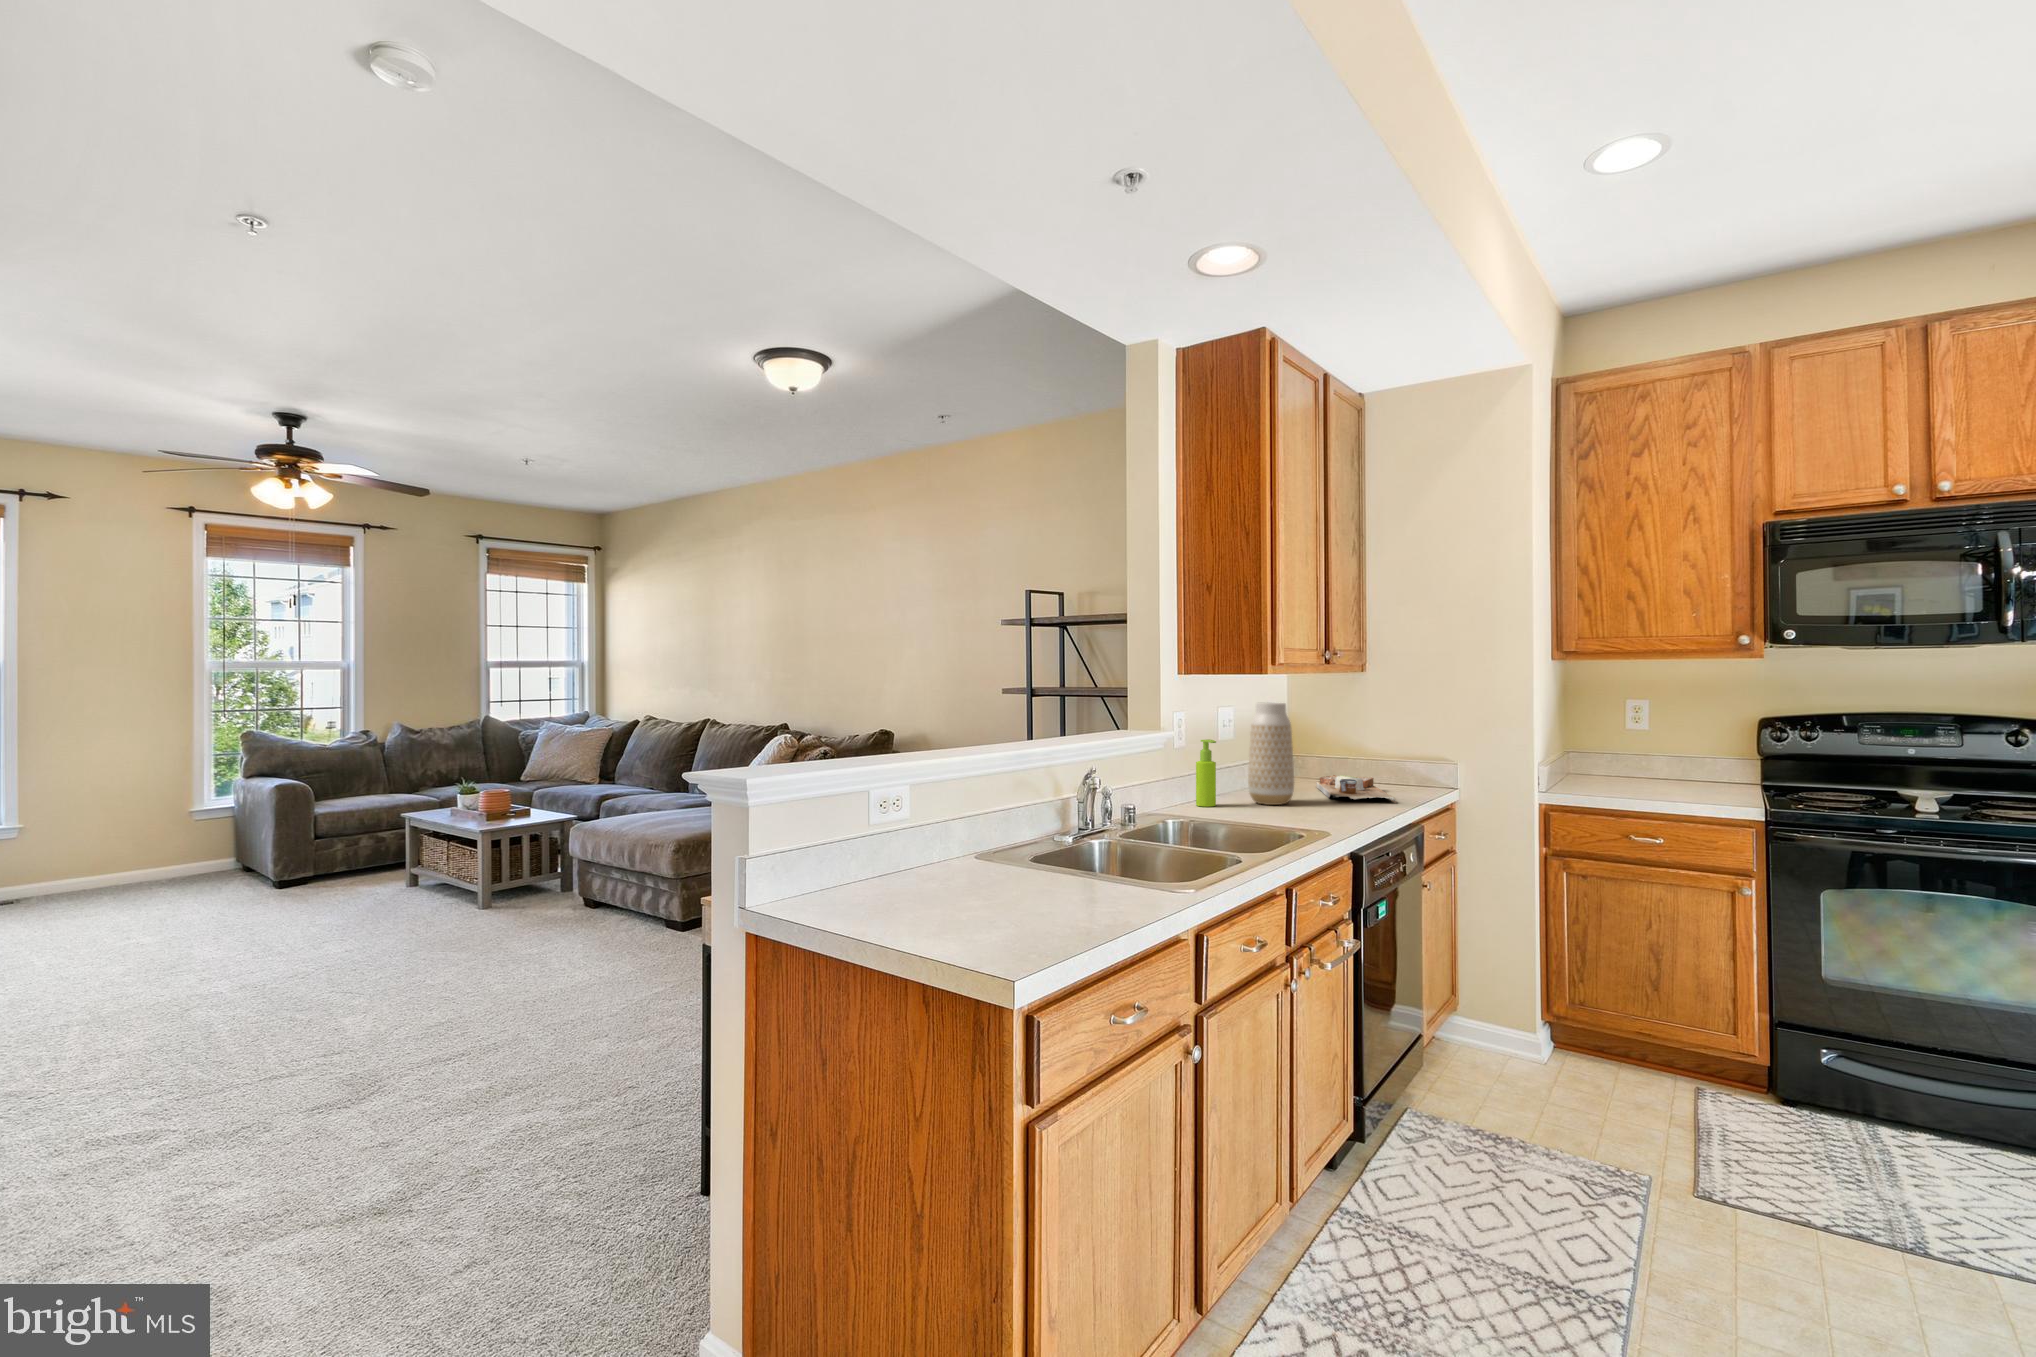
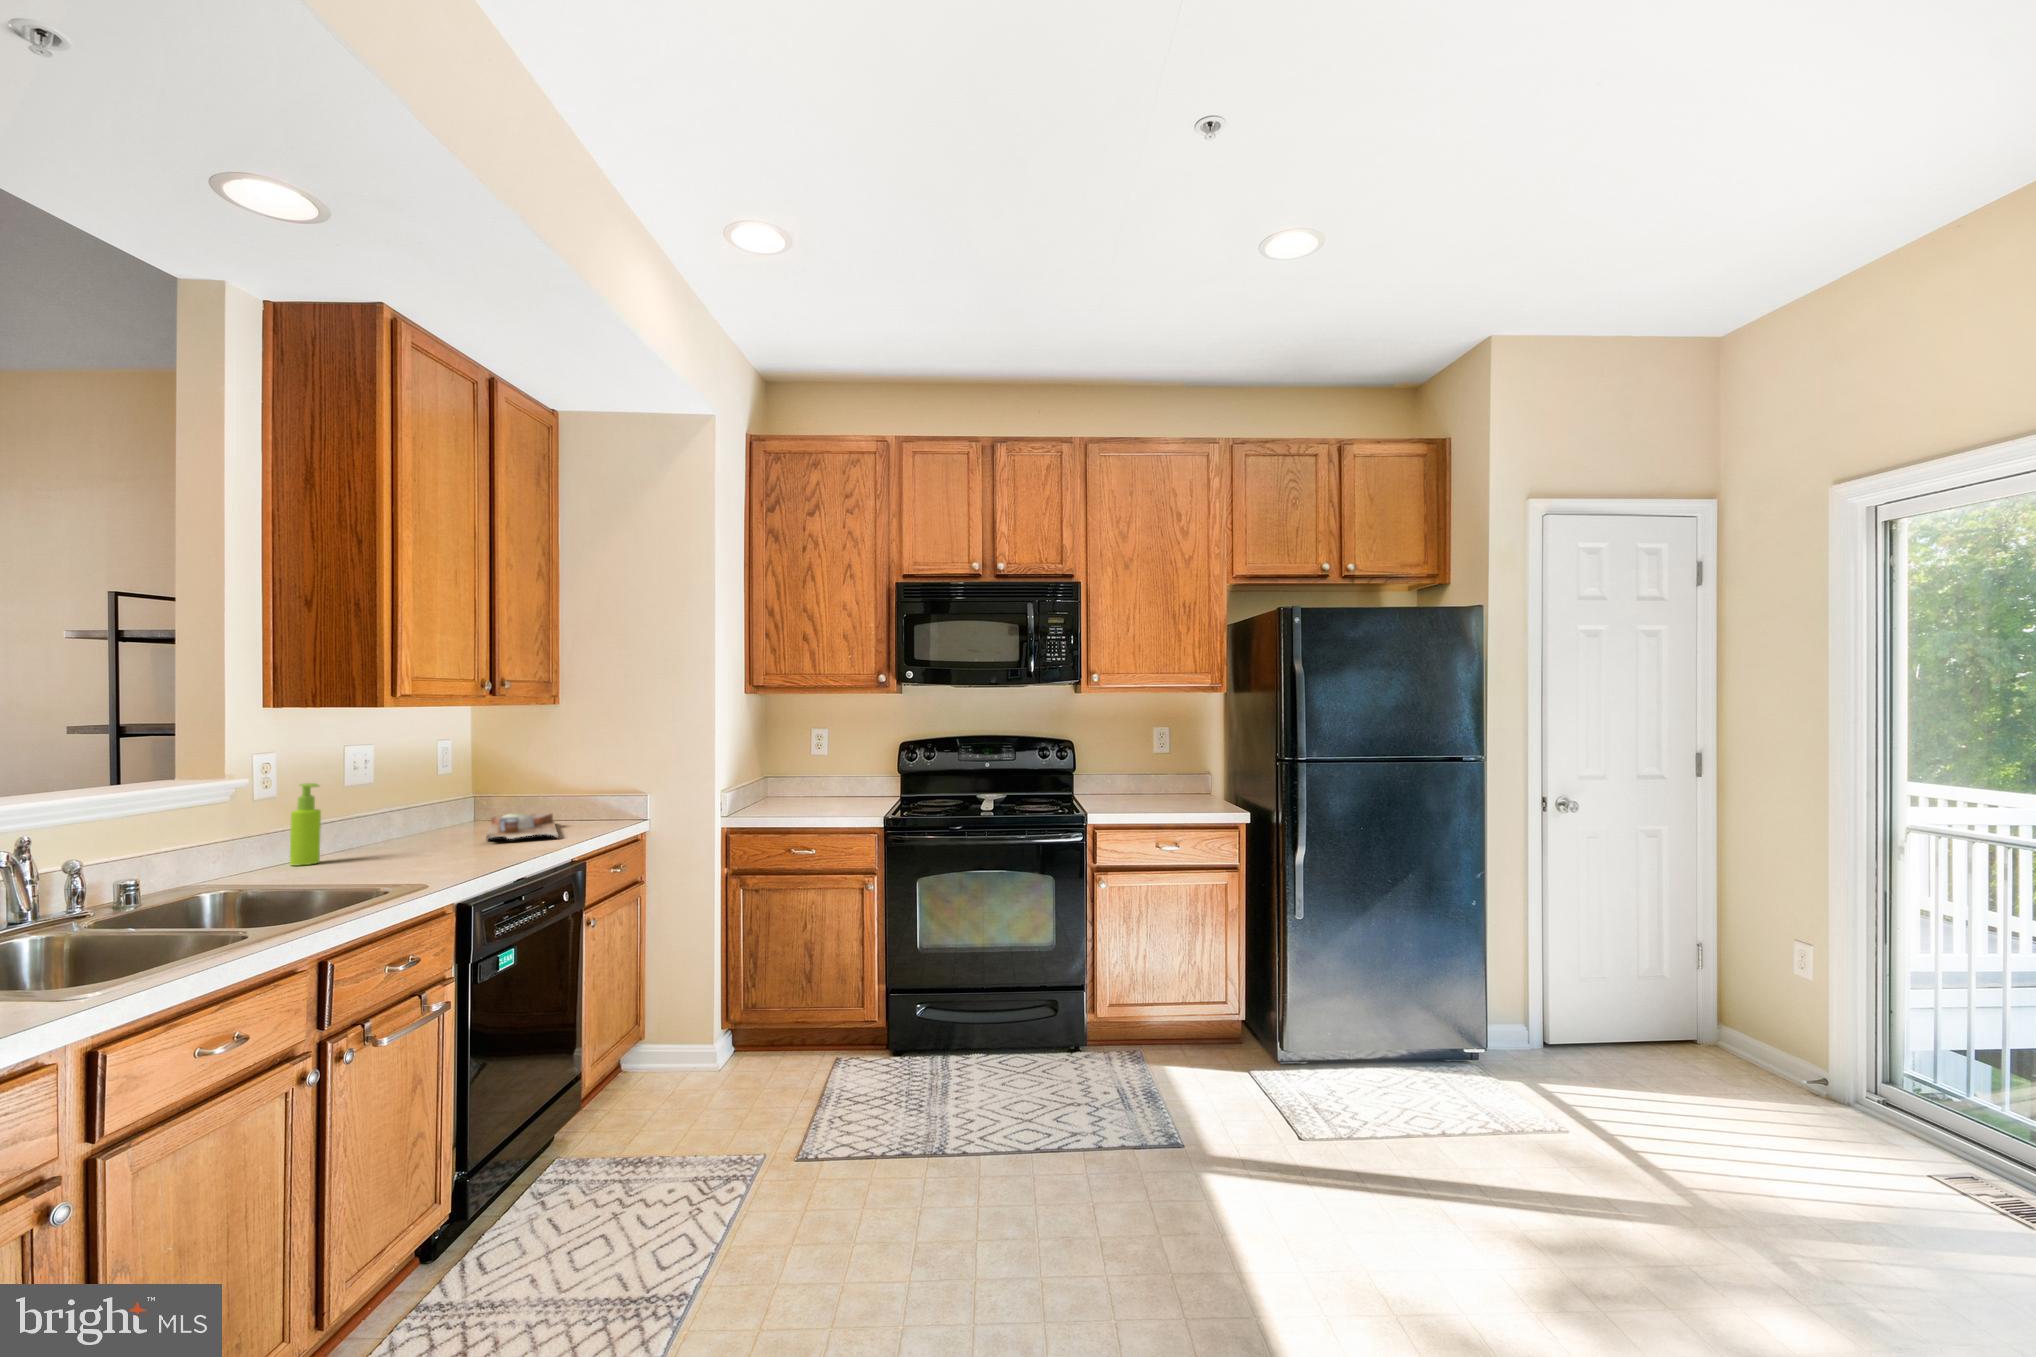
vase: present [1248,702,1294,805] -> none [373,737,435,855]

